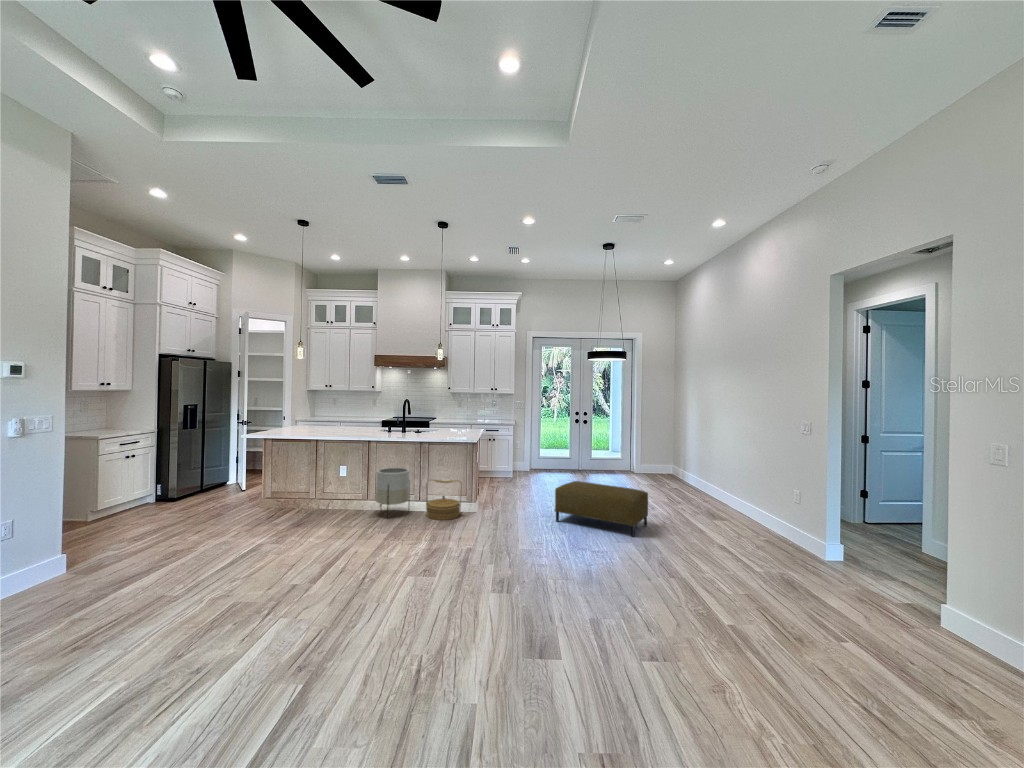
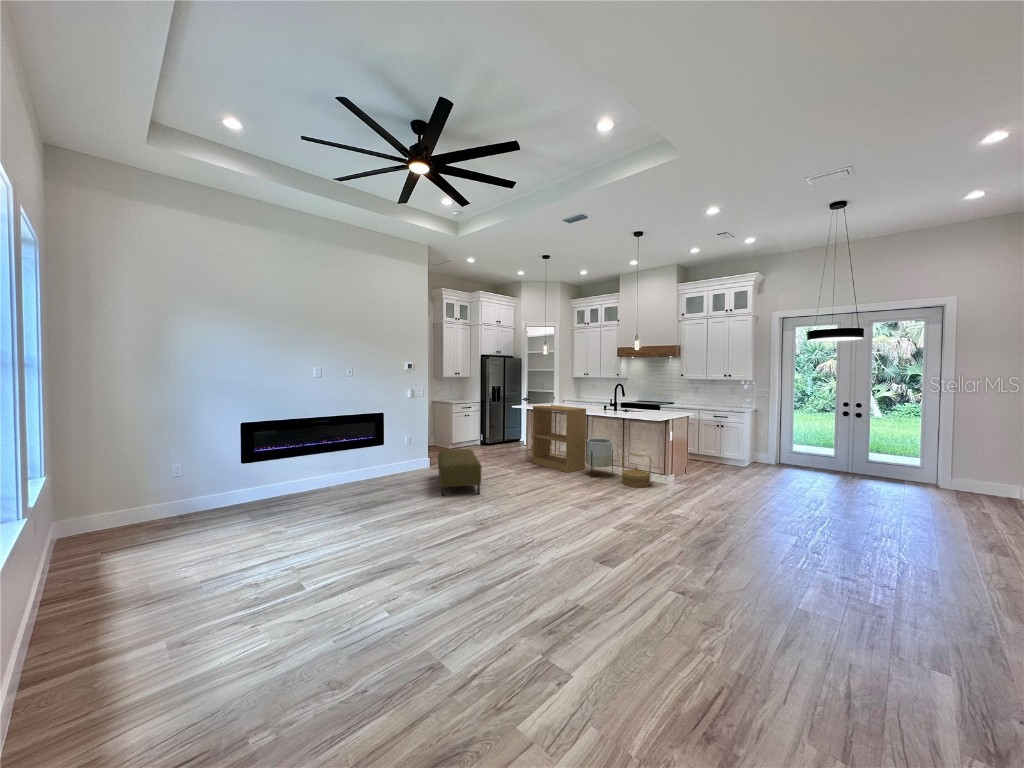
bookshelf: none [286,429,369,520] -> present [532,405,586,473]
ottoman: present [555,481,648,537] -> present [438,449,481,496]

